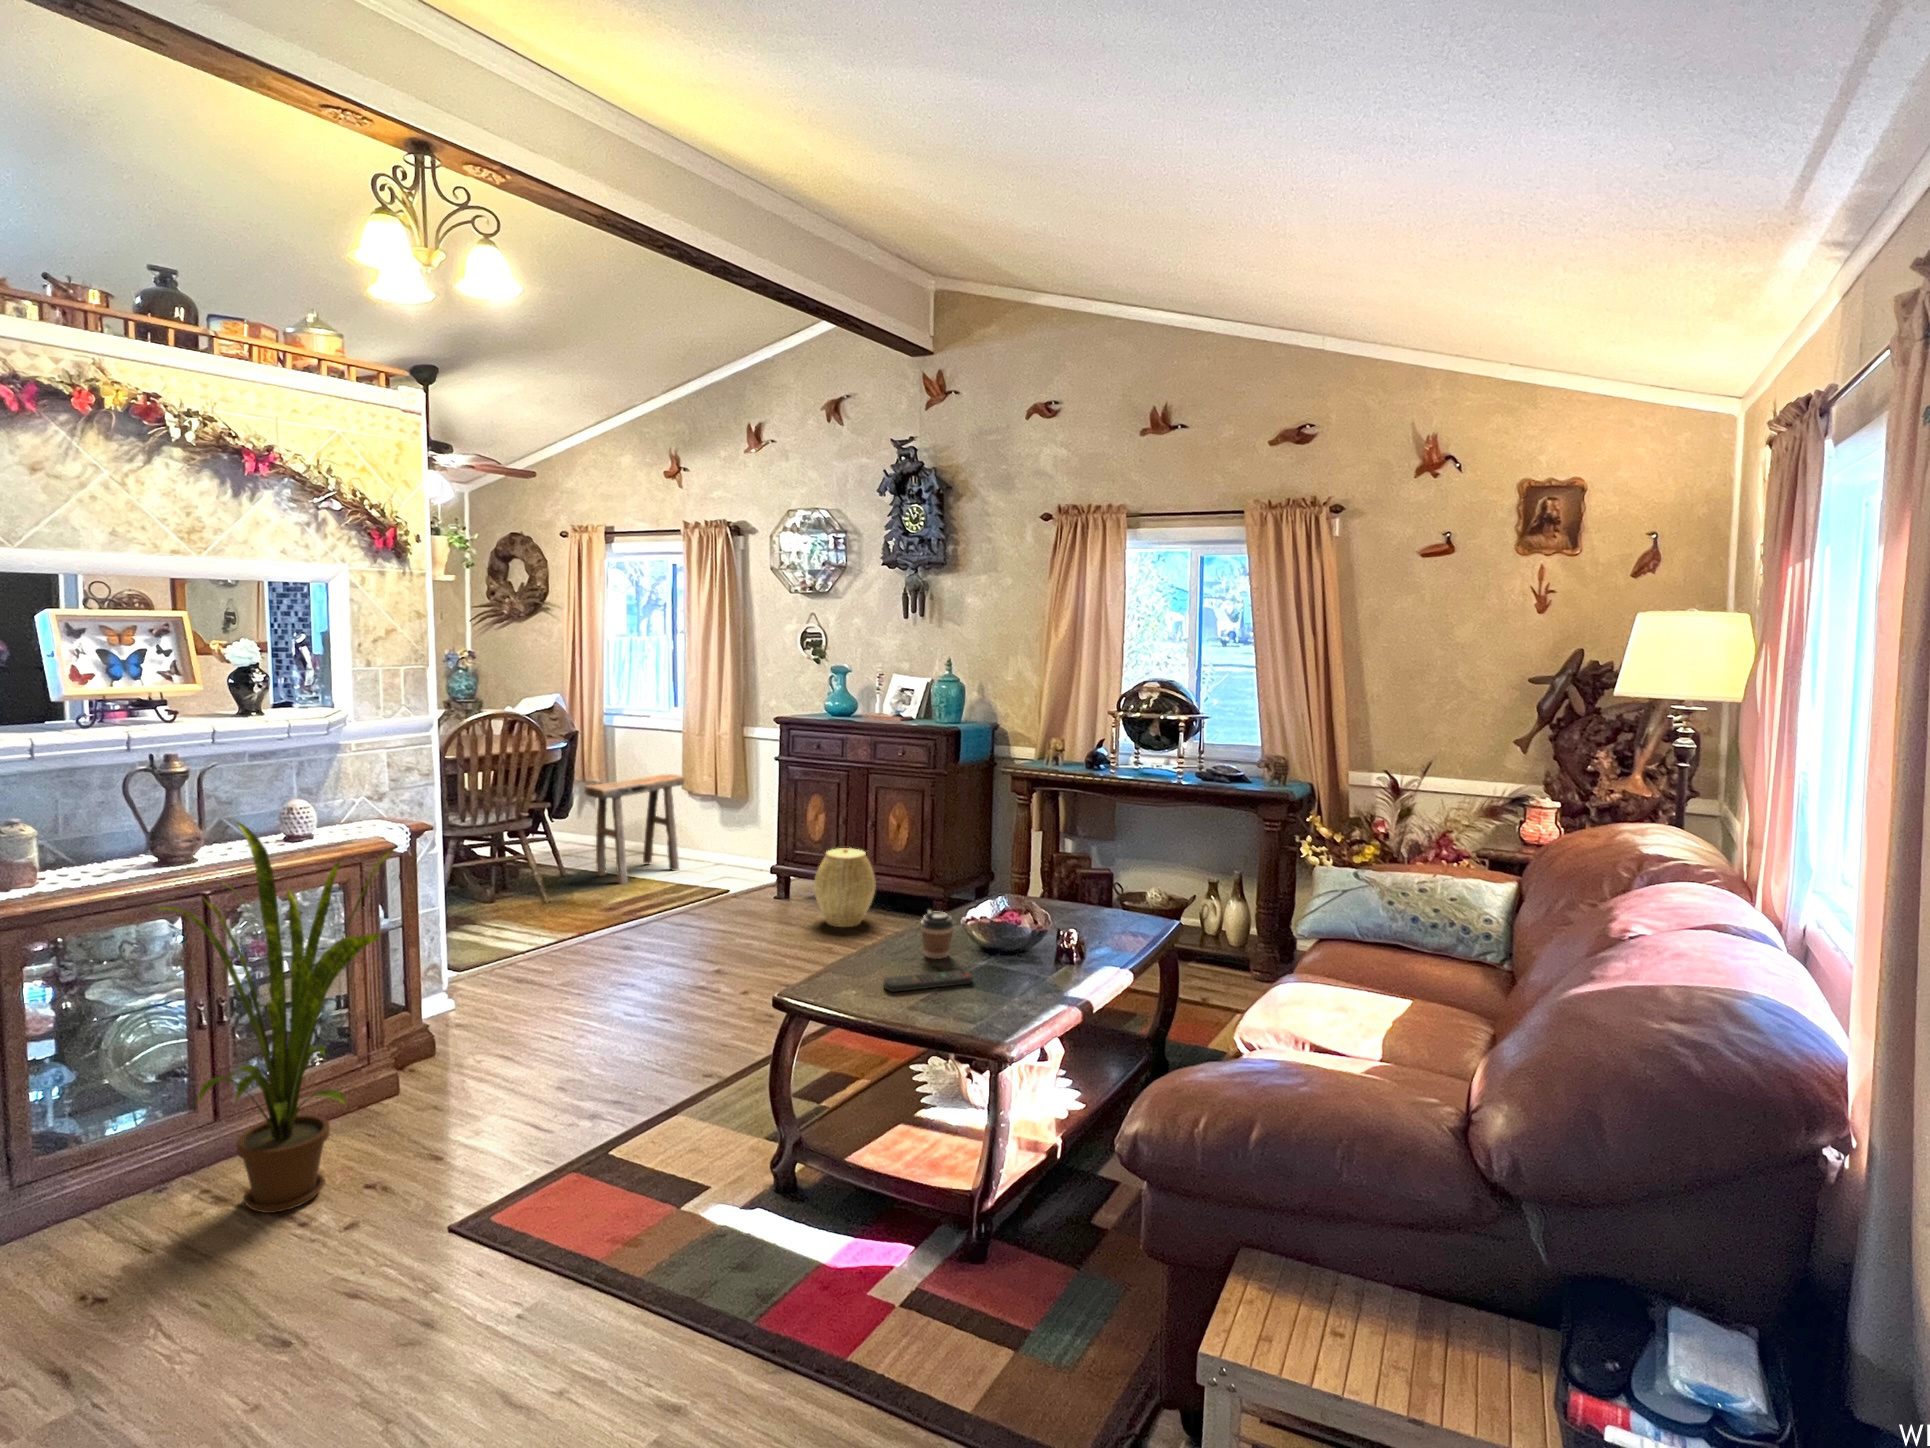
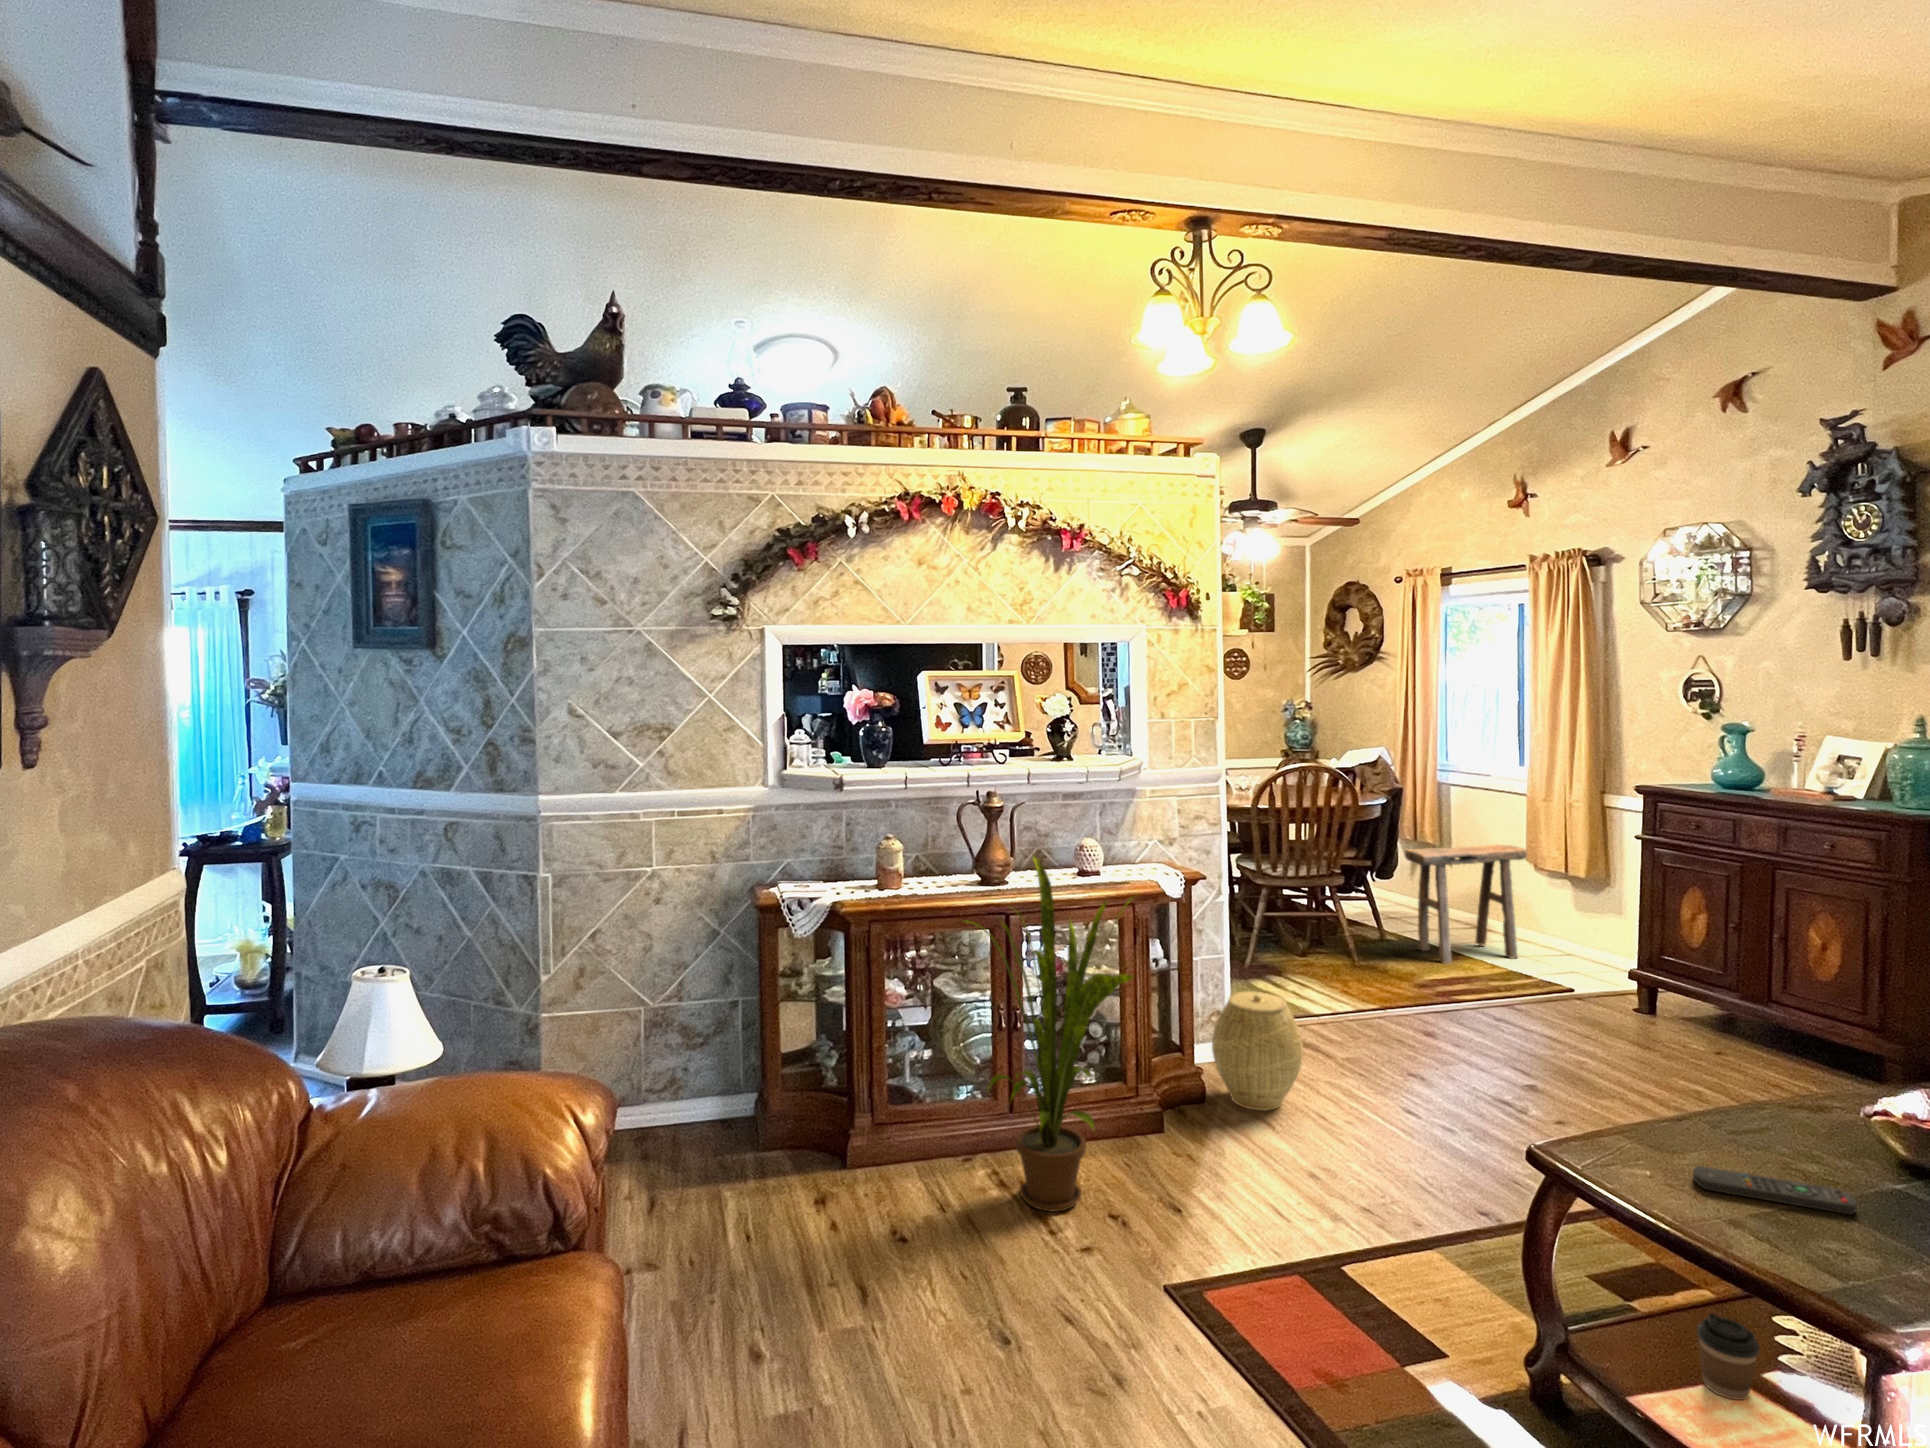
woven basket: present [814,848,876,927] -> present [1212,992,1303,1111]
coffee cup: present [921,910,954,959] -> present [1697,1313,1760,1400]

